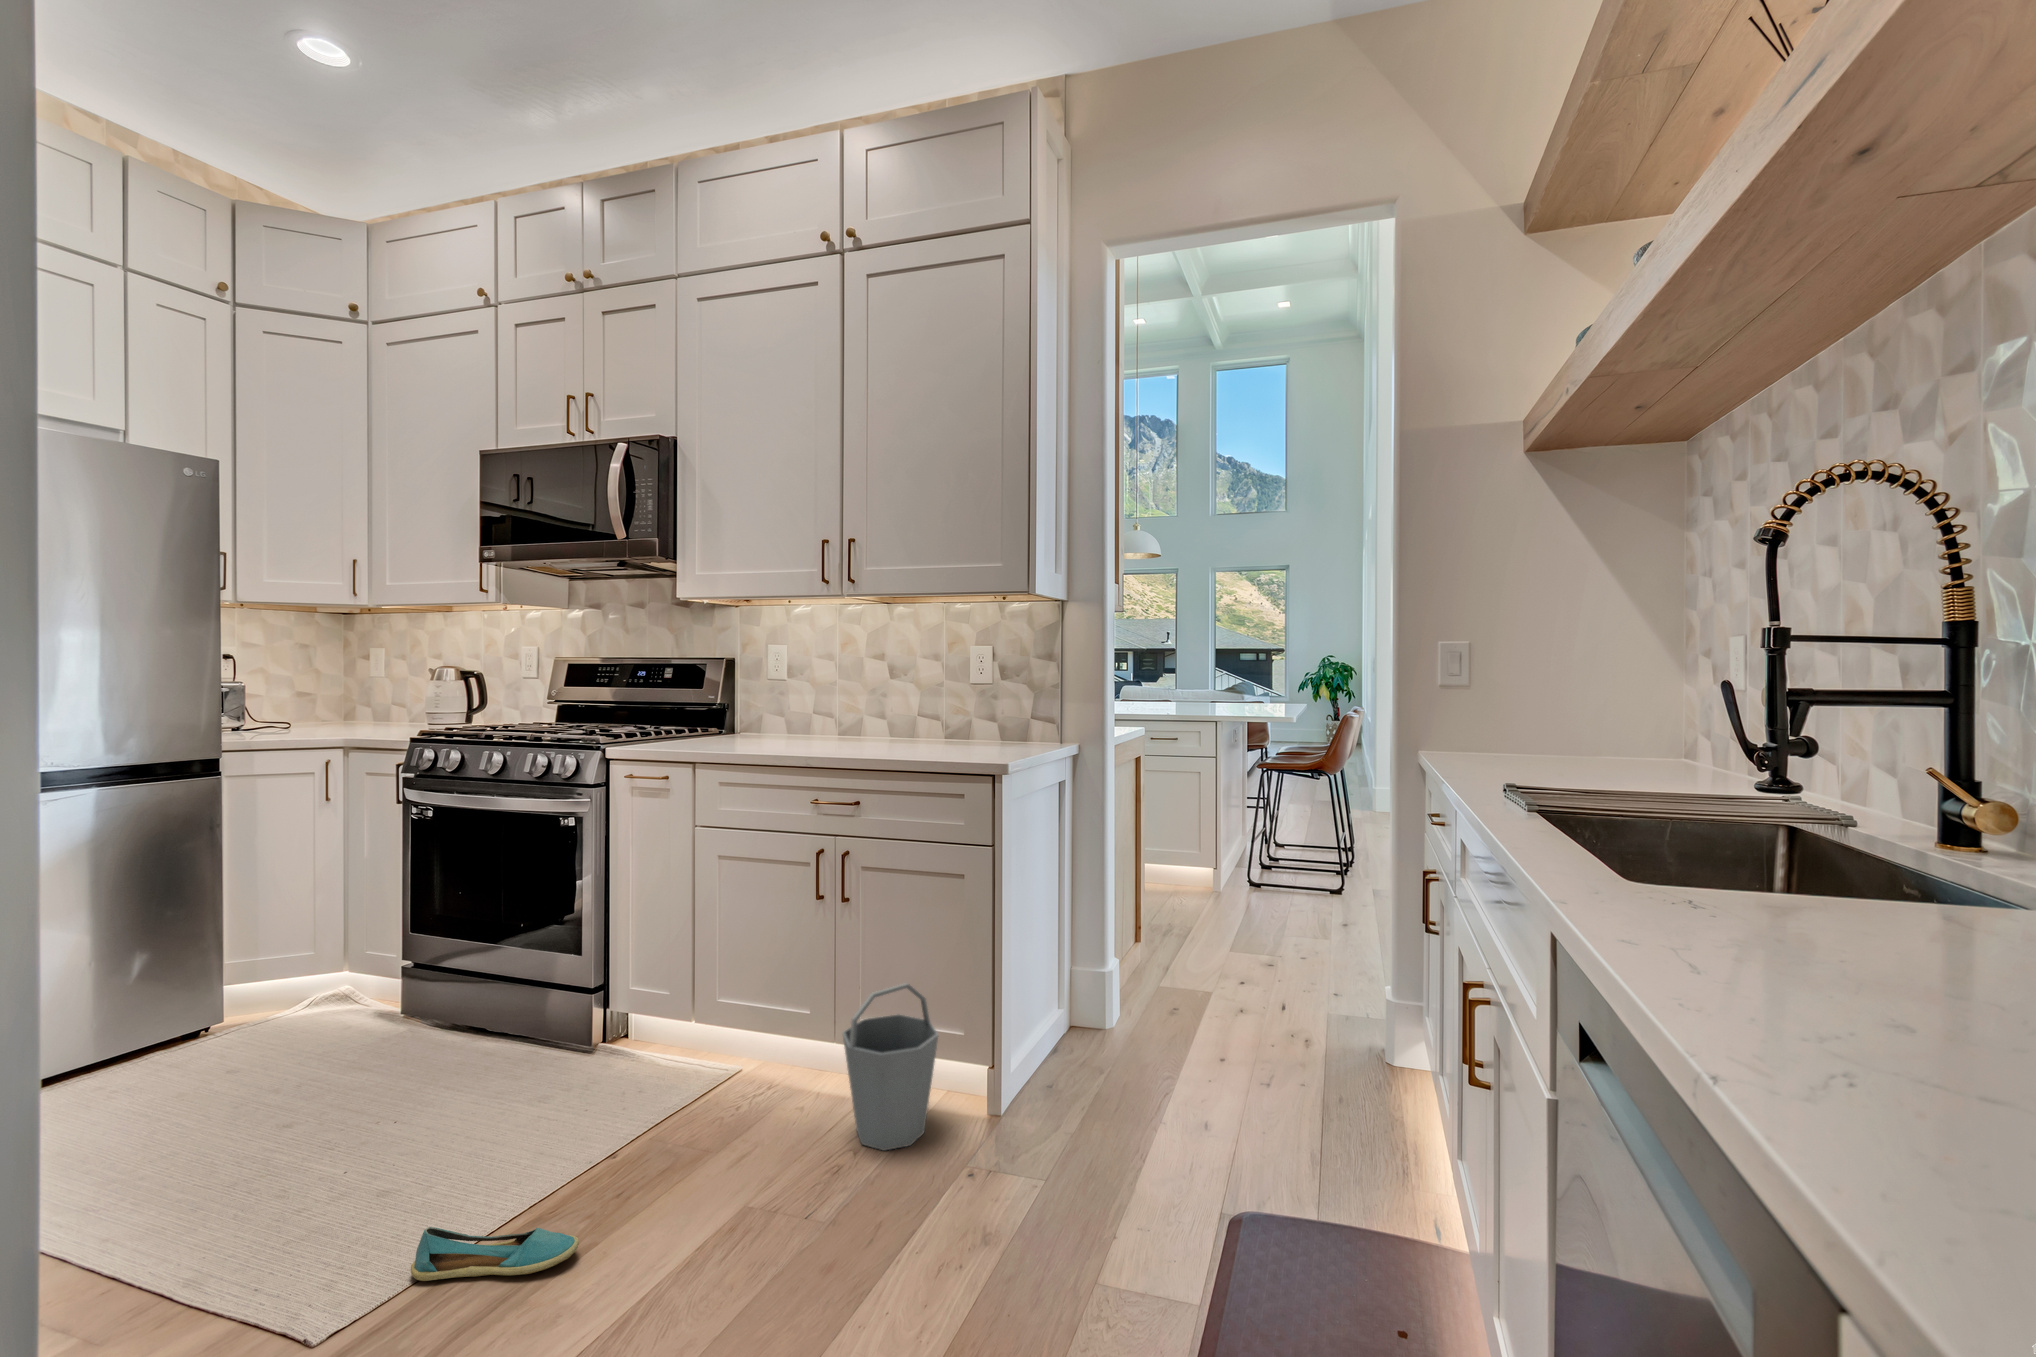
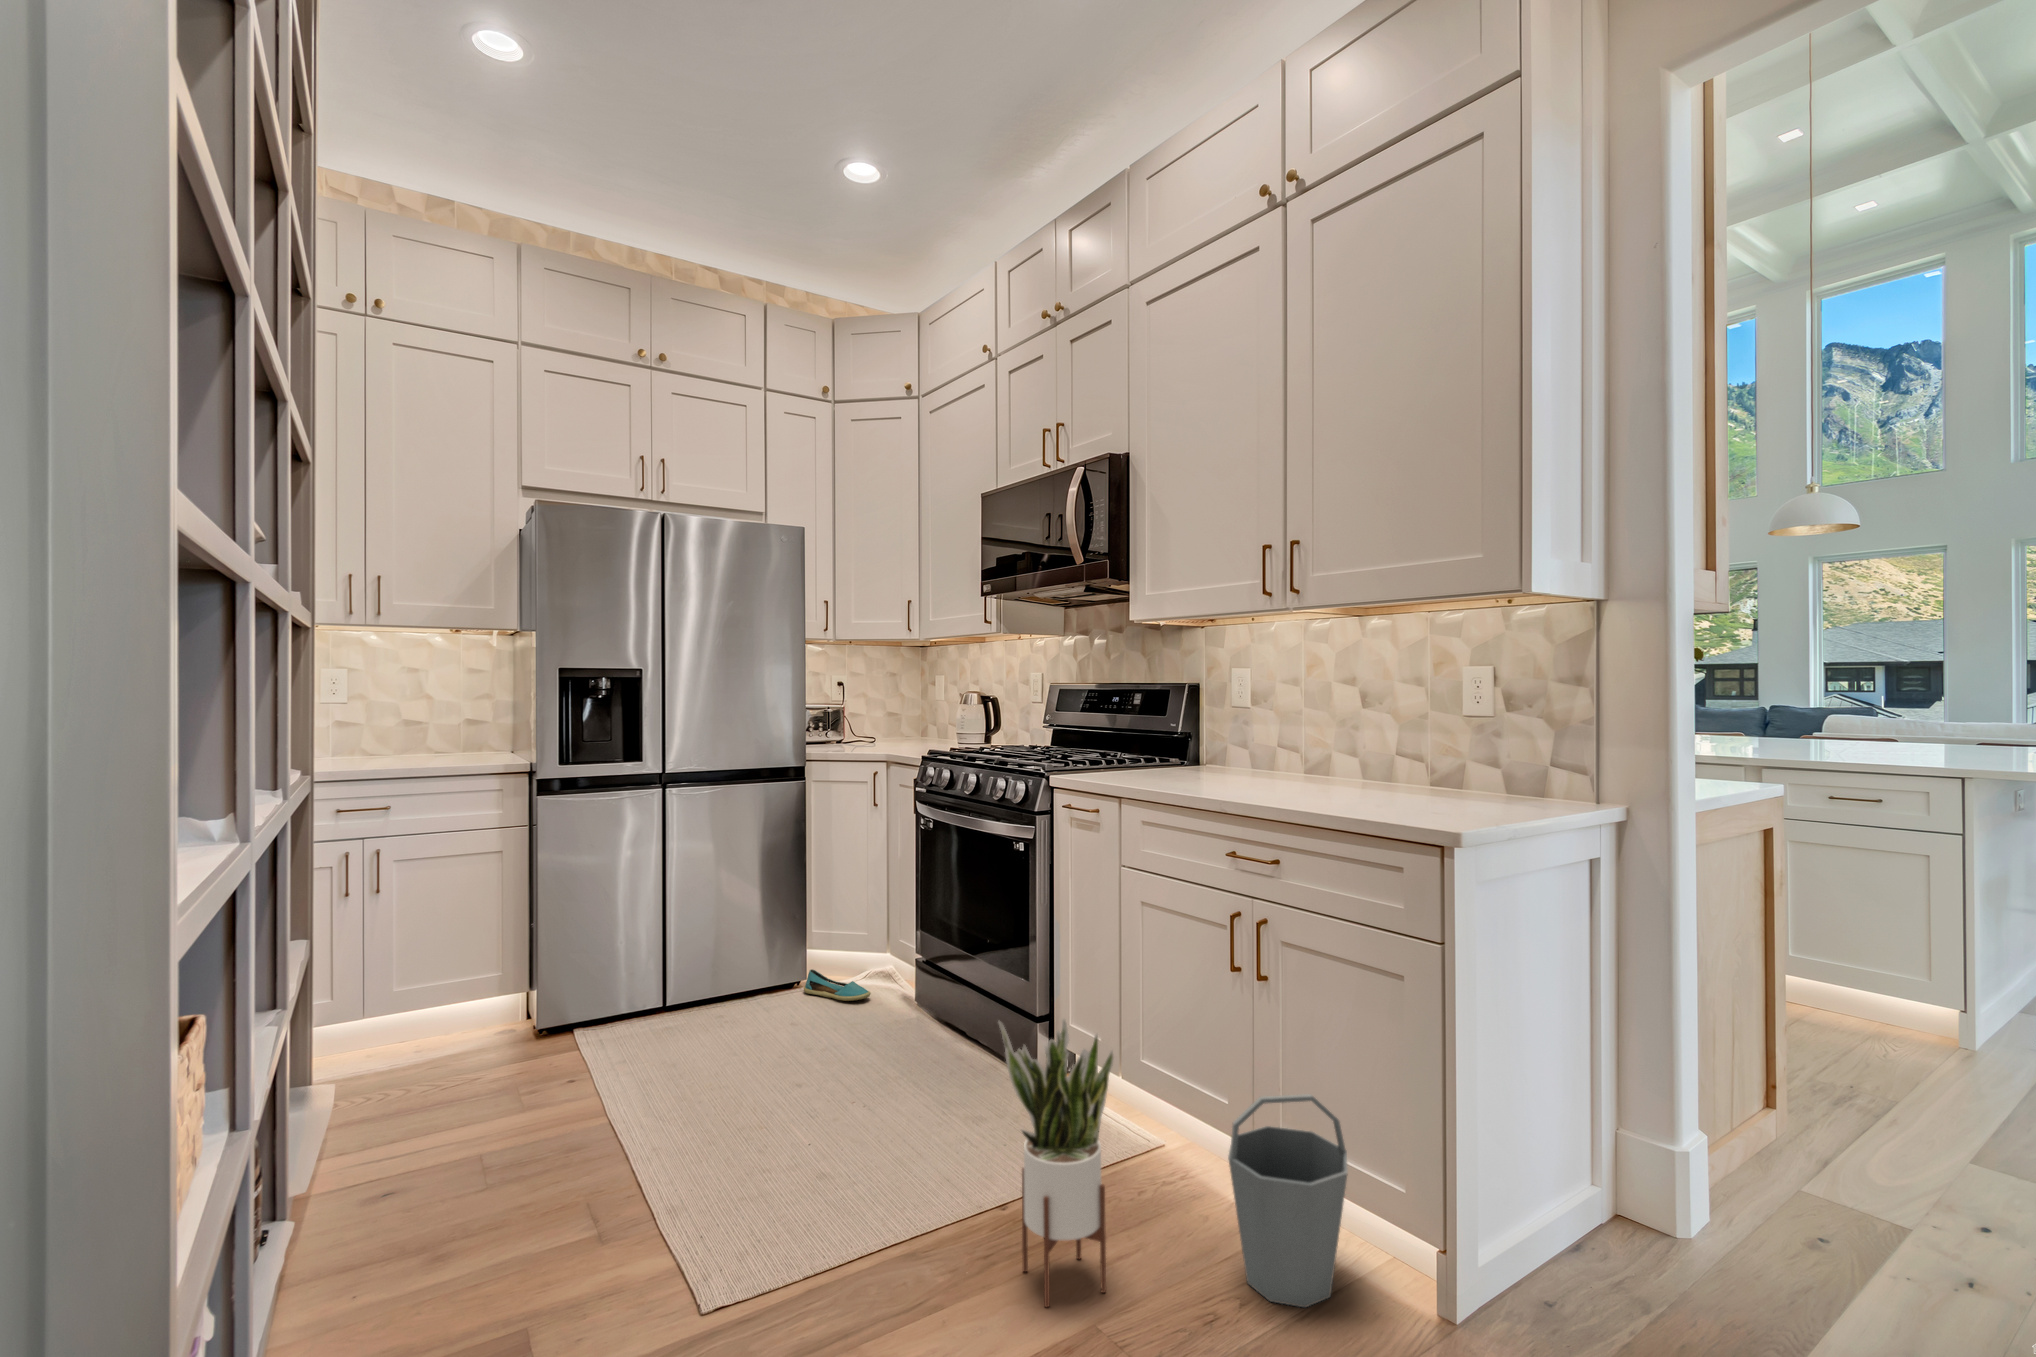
potted plant: none [651,961,755,1219] -> present [999,1019,1114,1307]
shoe: present [411,1227,579,1281] -> present [804,969,871,1001]

